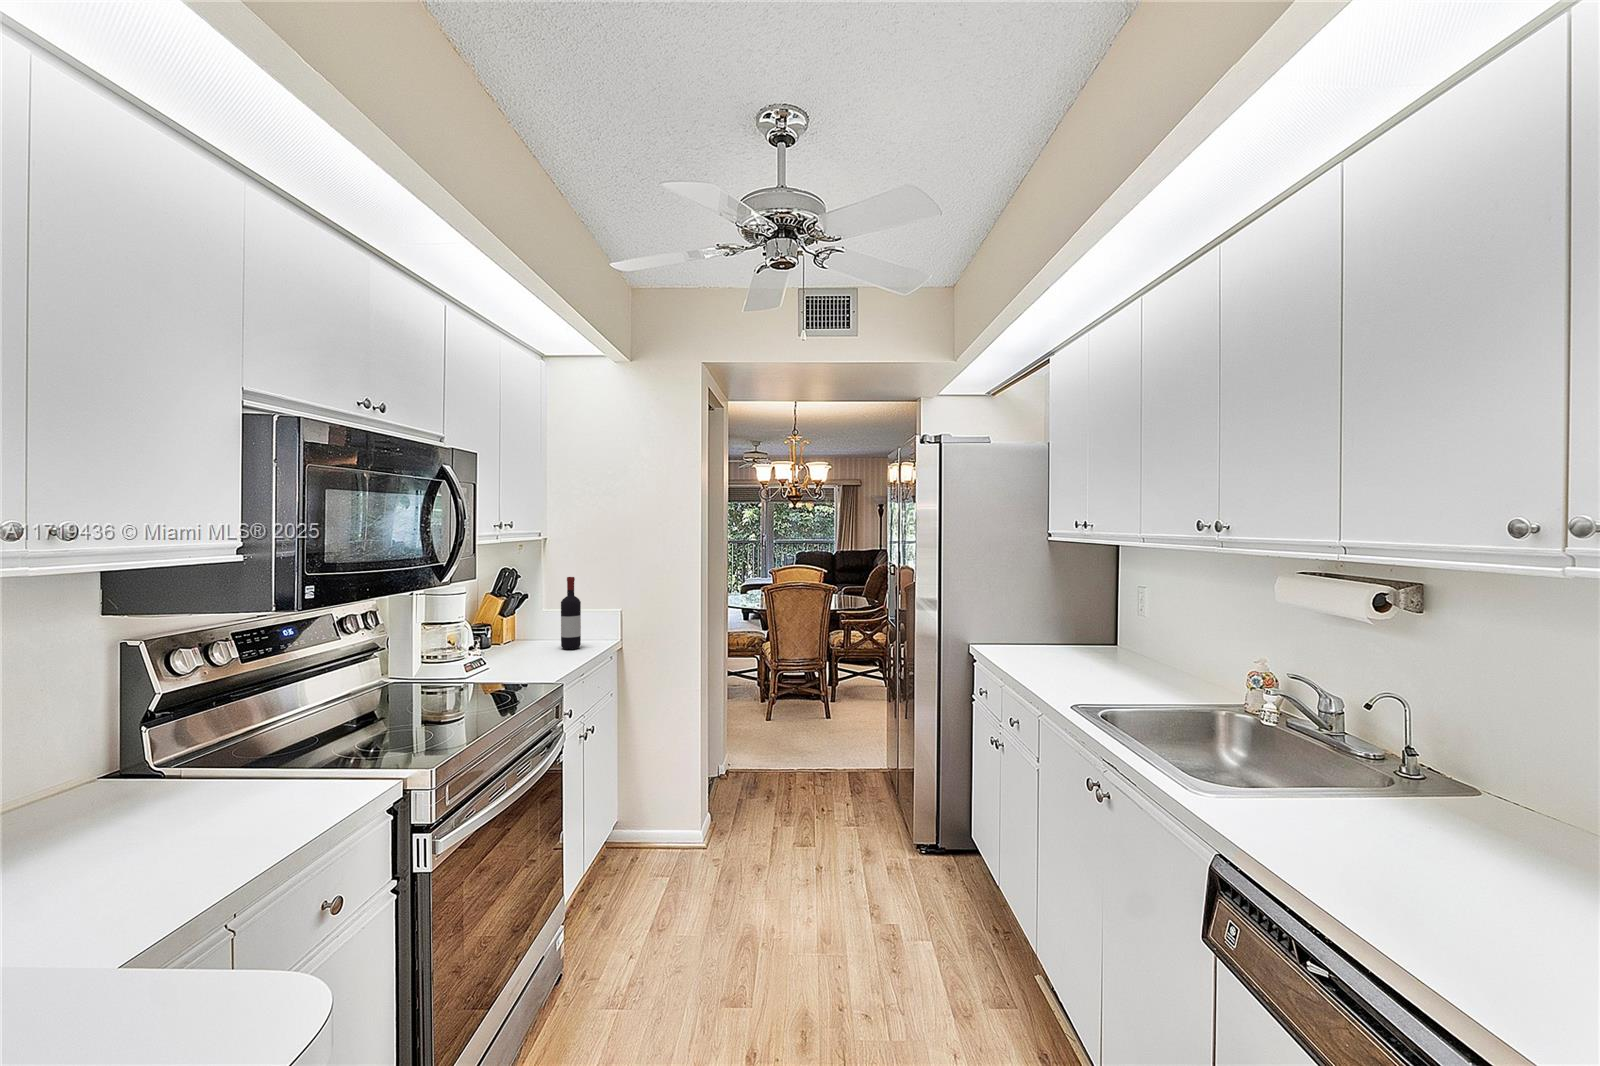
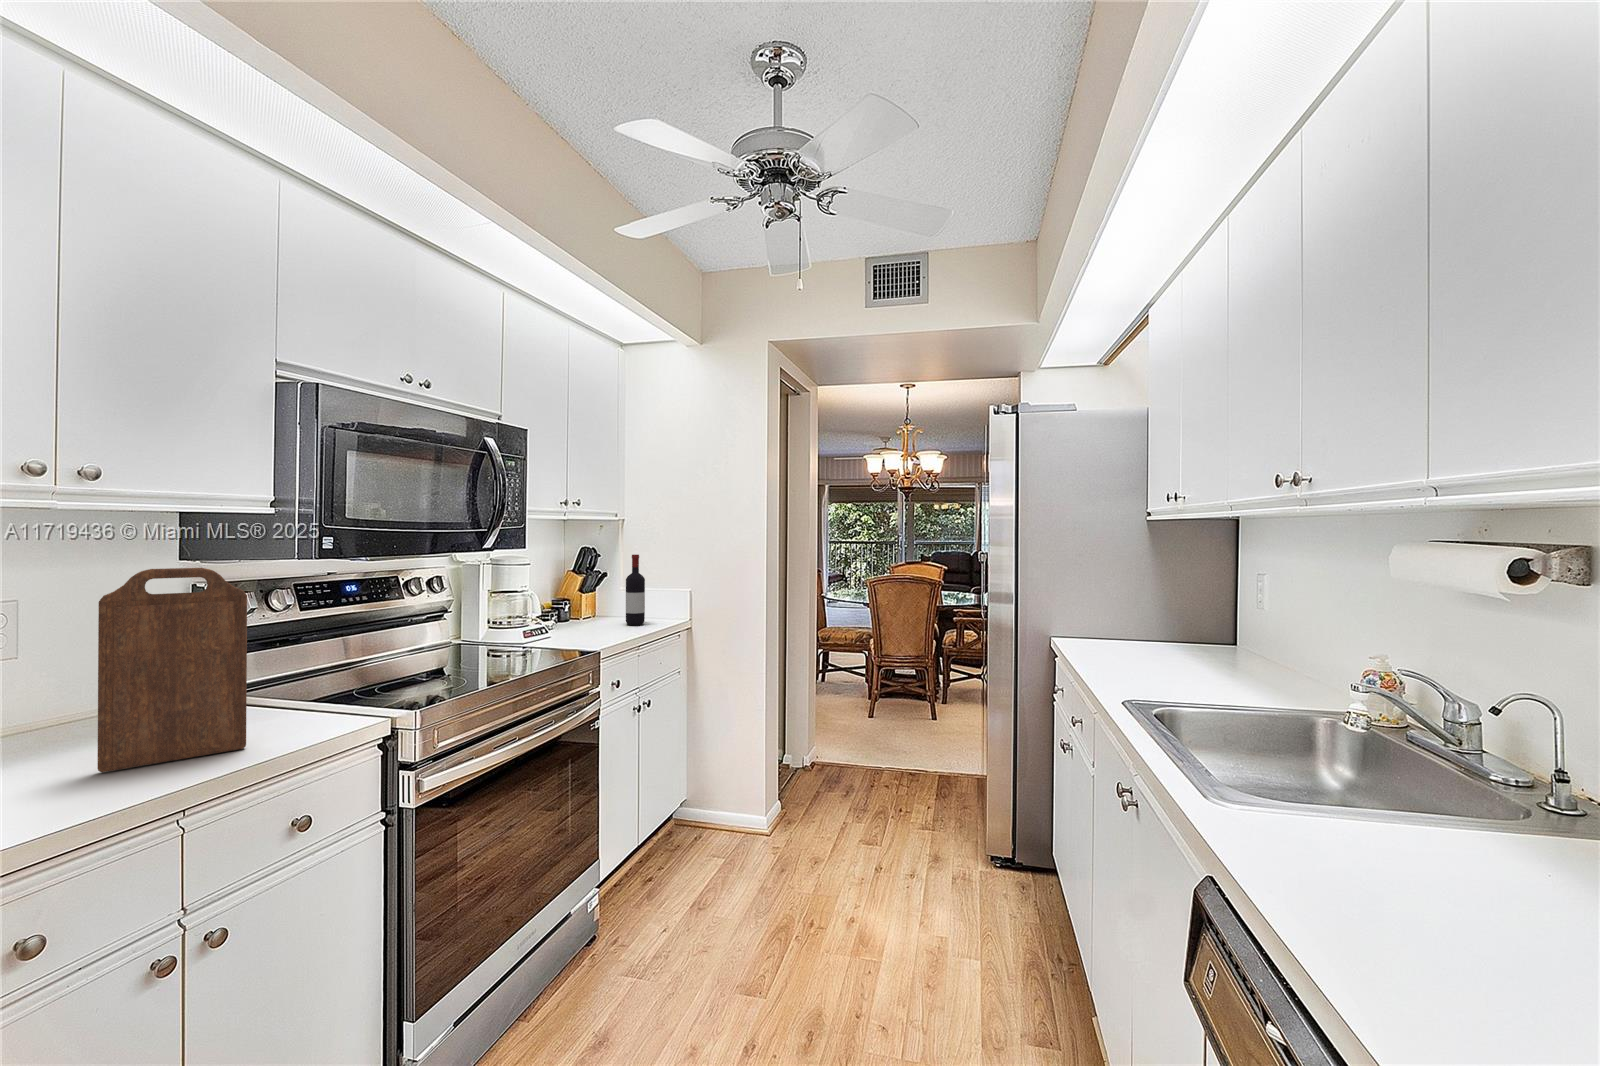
cutting board: none [107,637,268,878] -> present [97,568,247,772]

